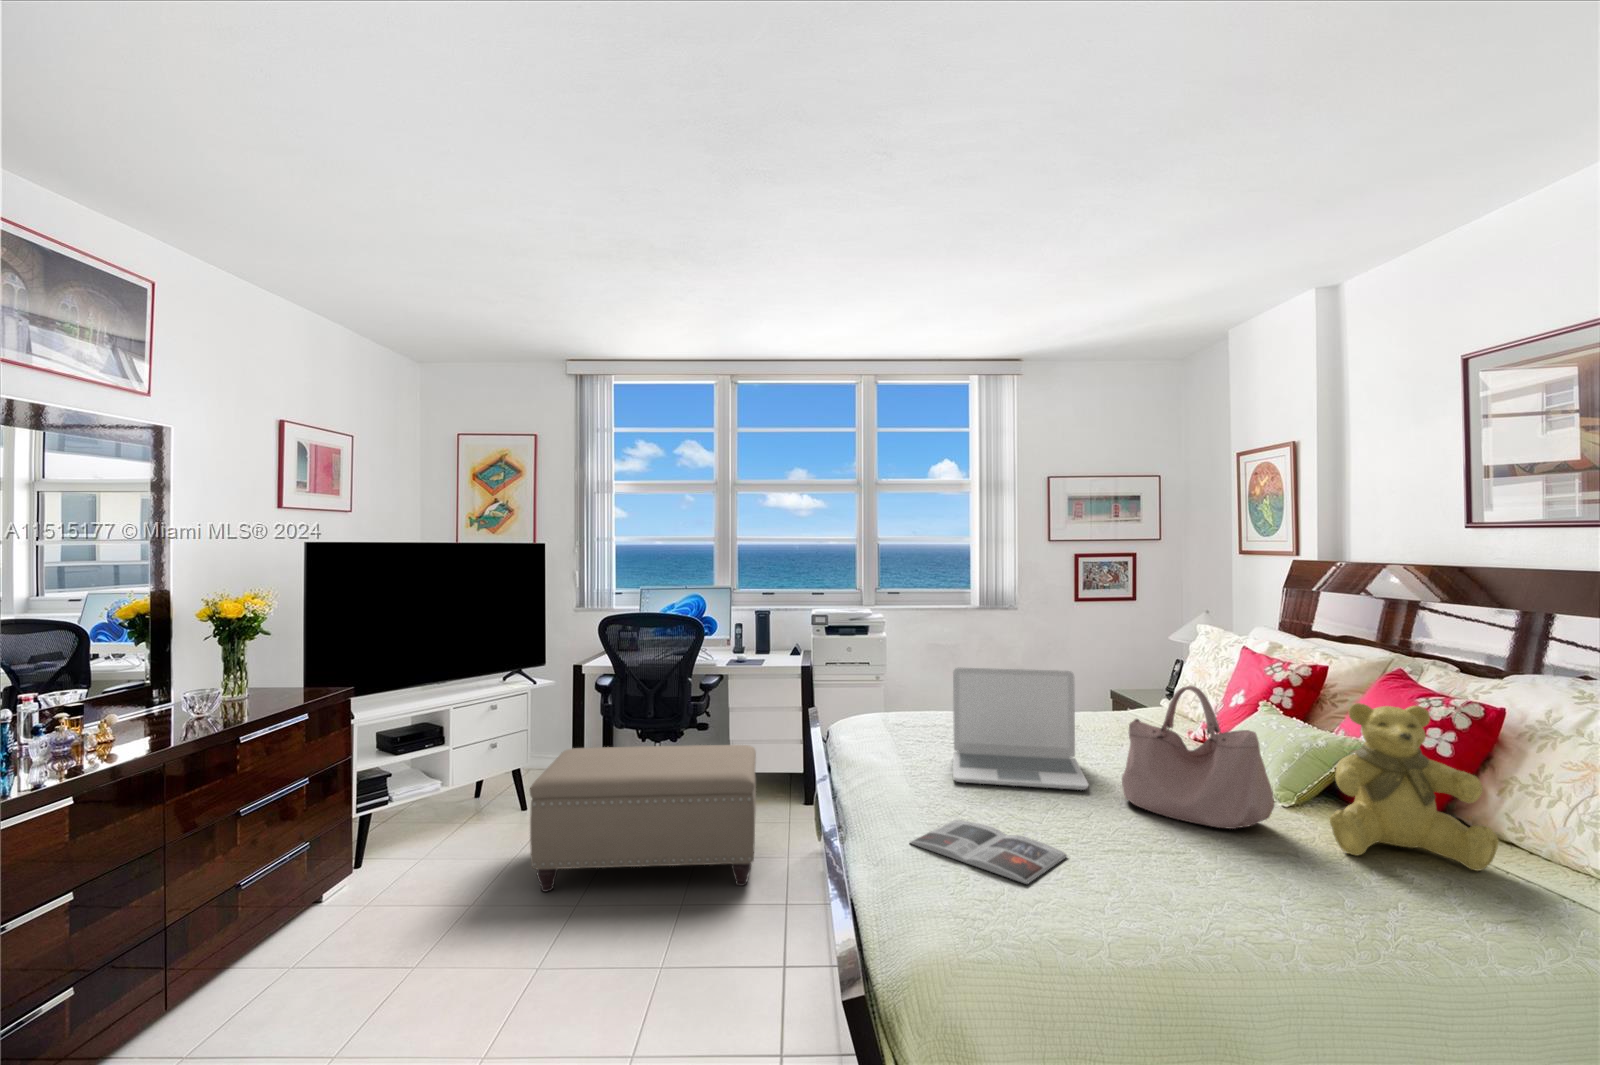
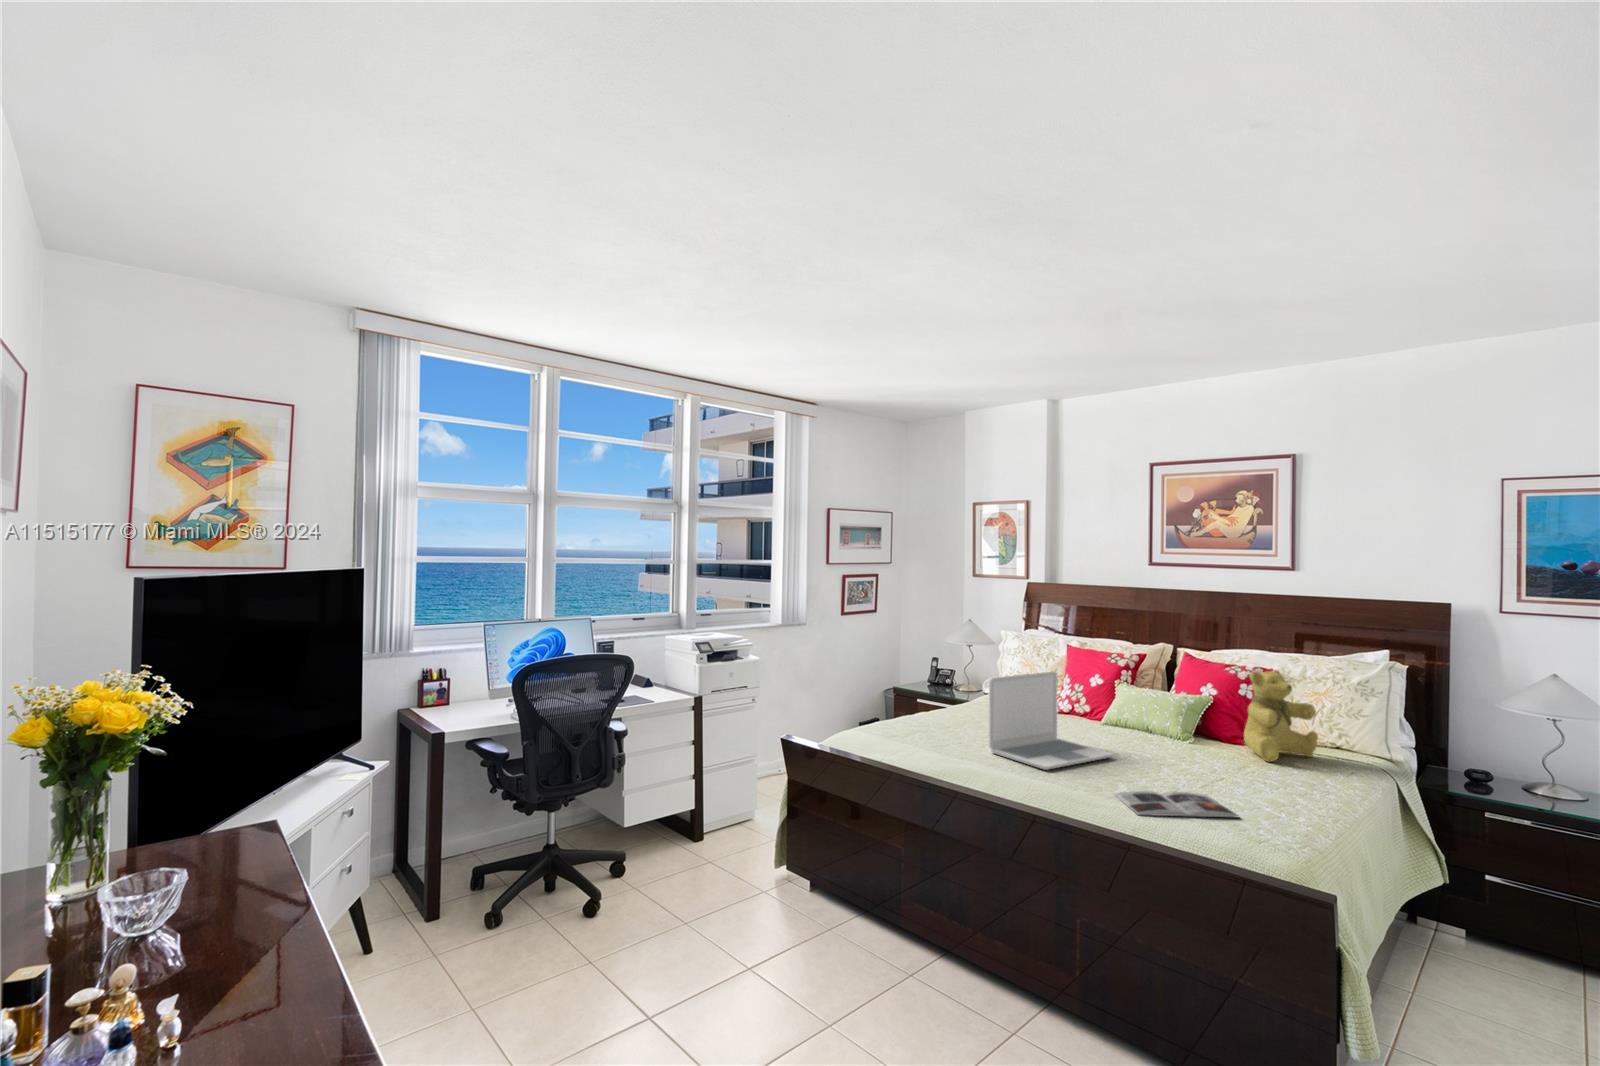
handbag: present [1122,686,1274,829] -> none [1131,672,1229,763]
ottoman: present [530,745,756,892] -> none [515,790,796,1026]

